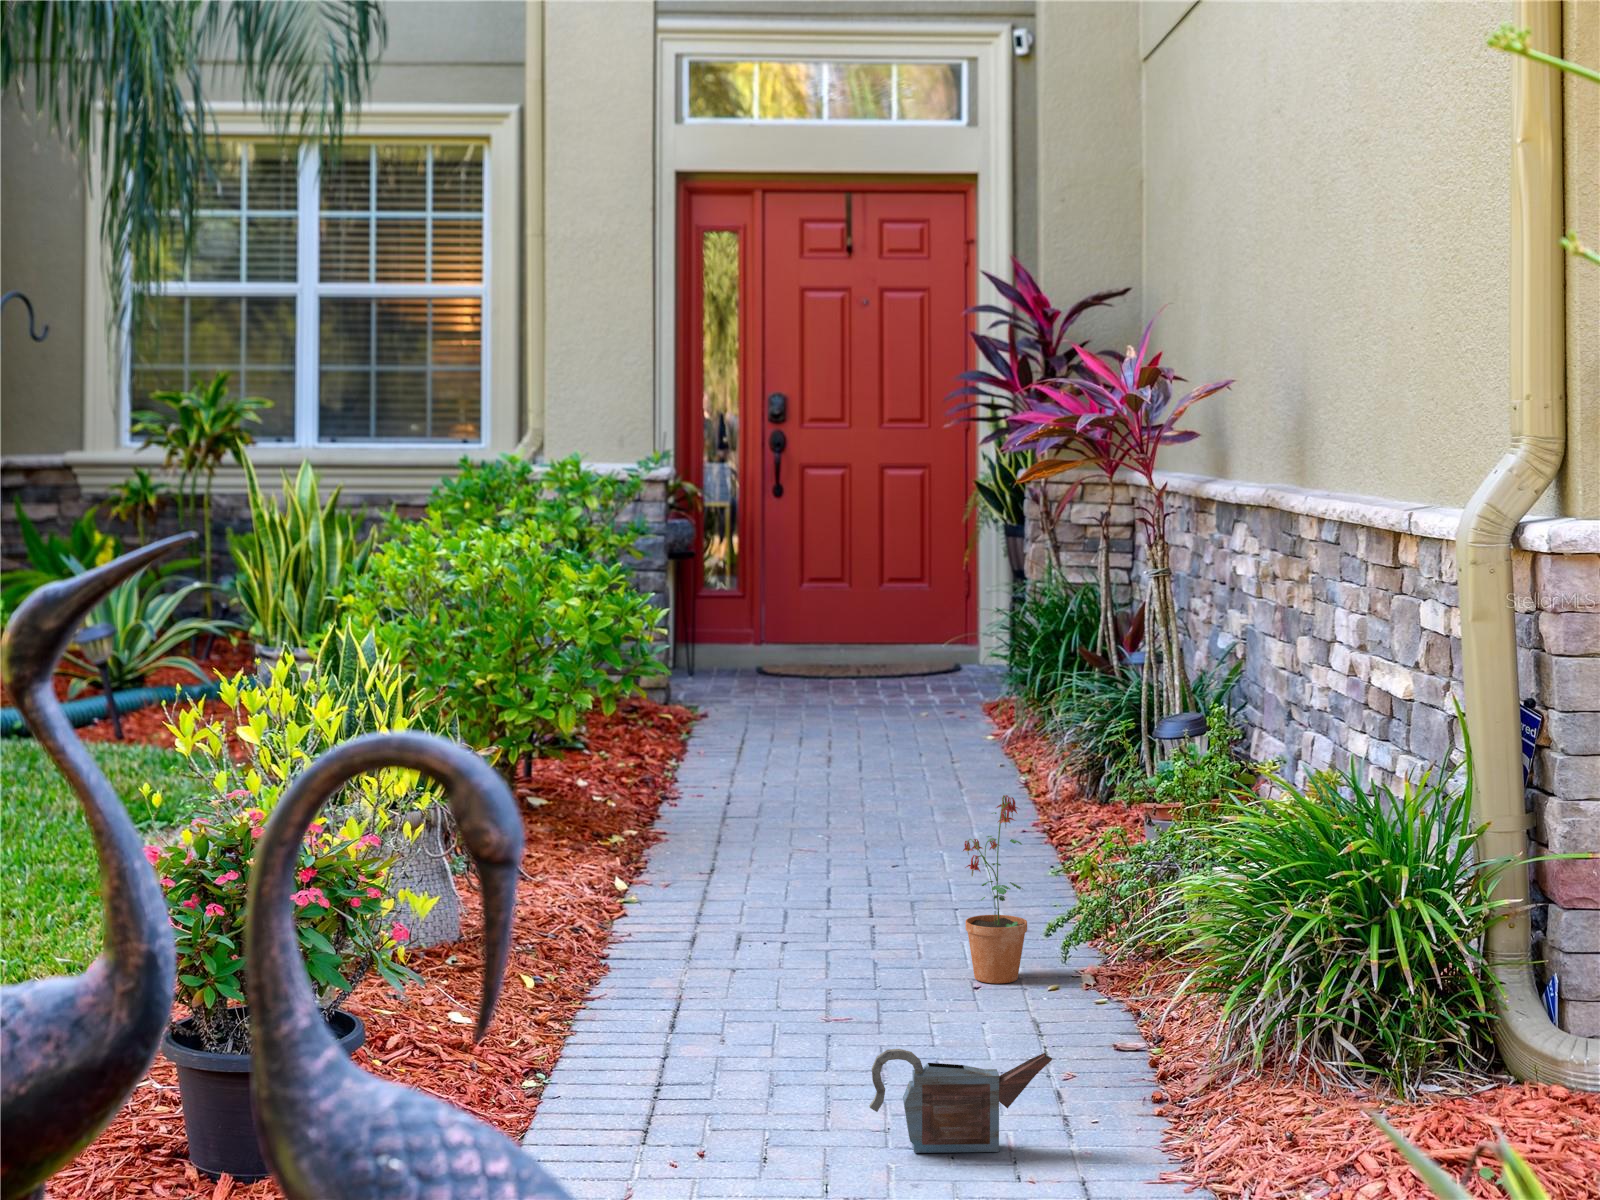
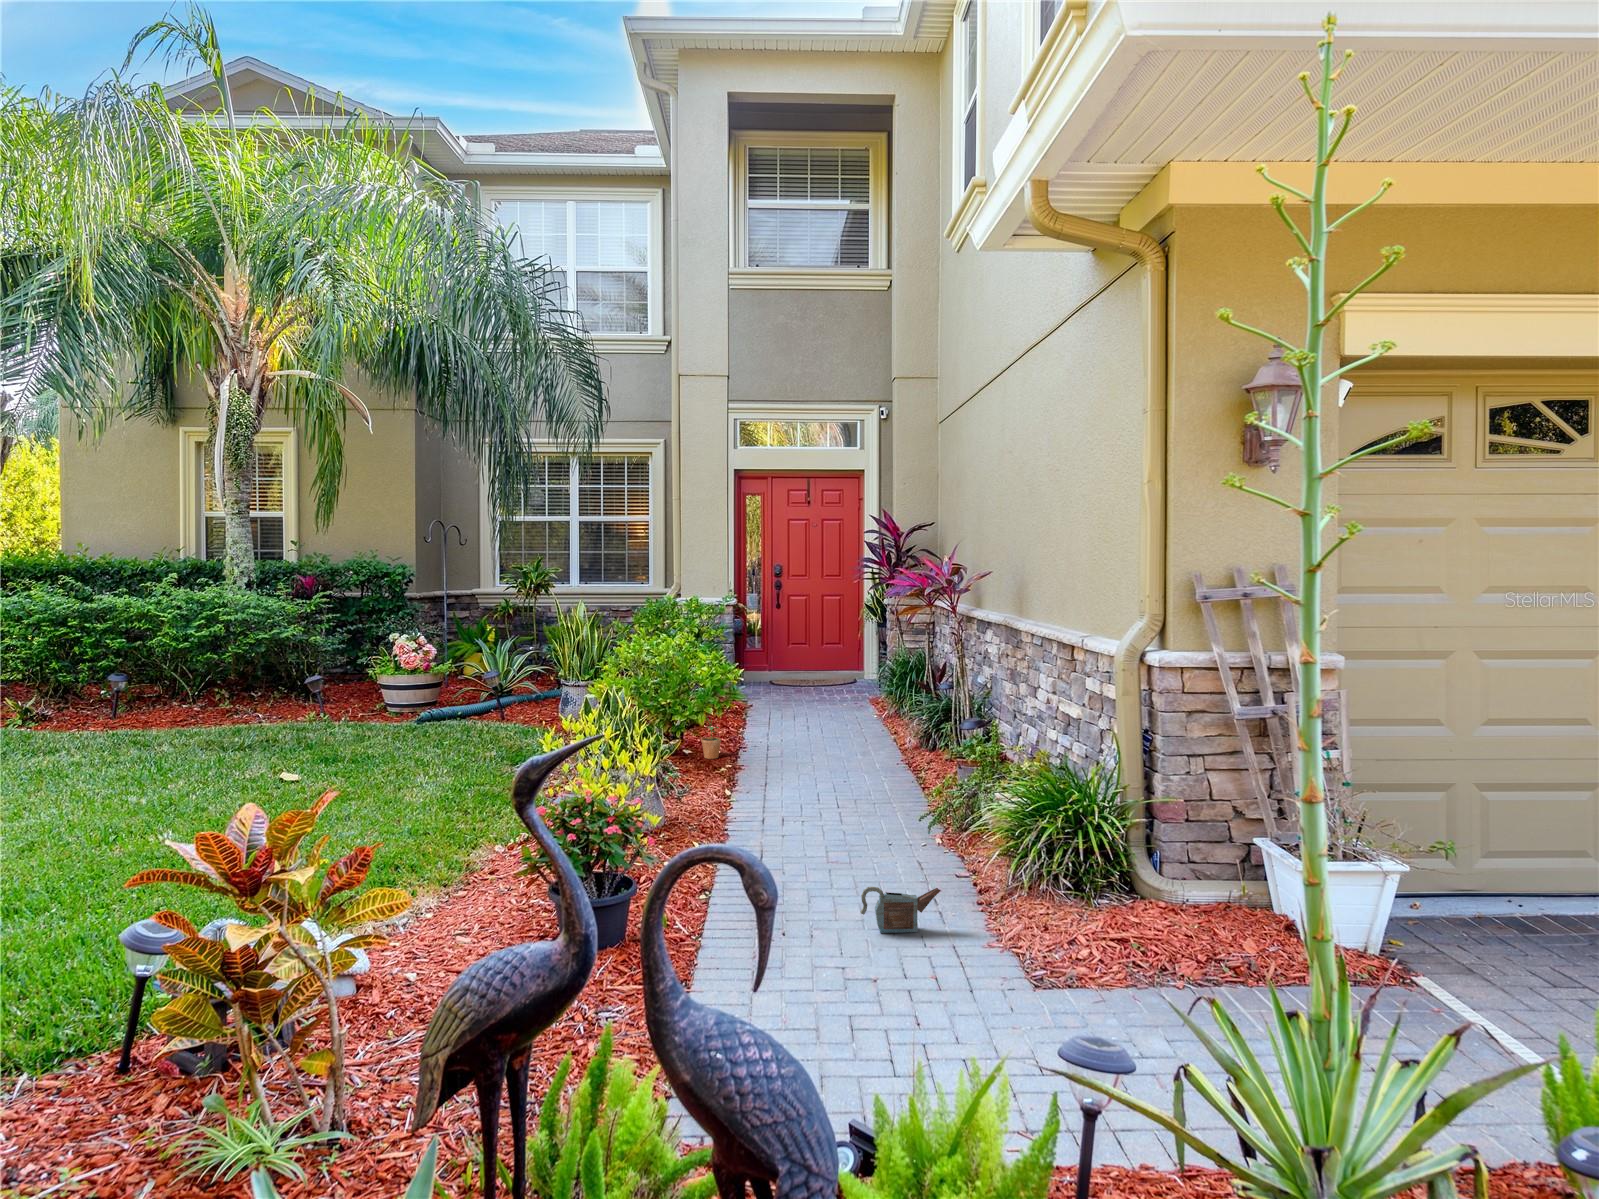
potted plant: present [963,795,1027,983] -> present [701,713,721,759]

